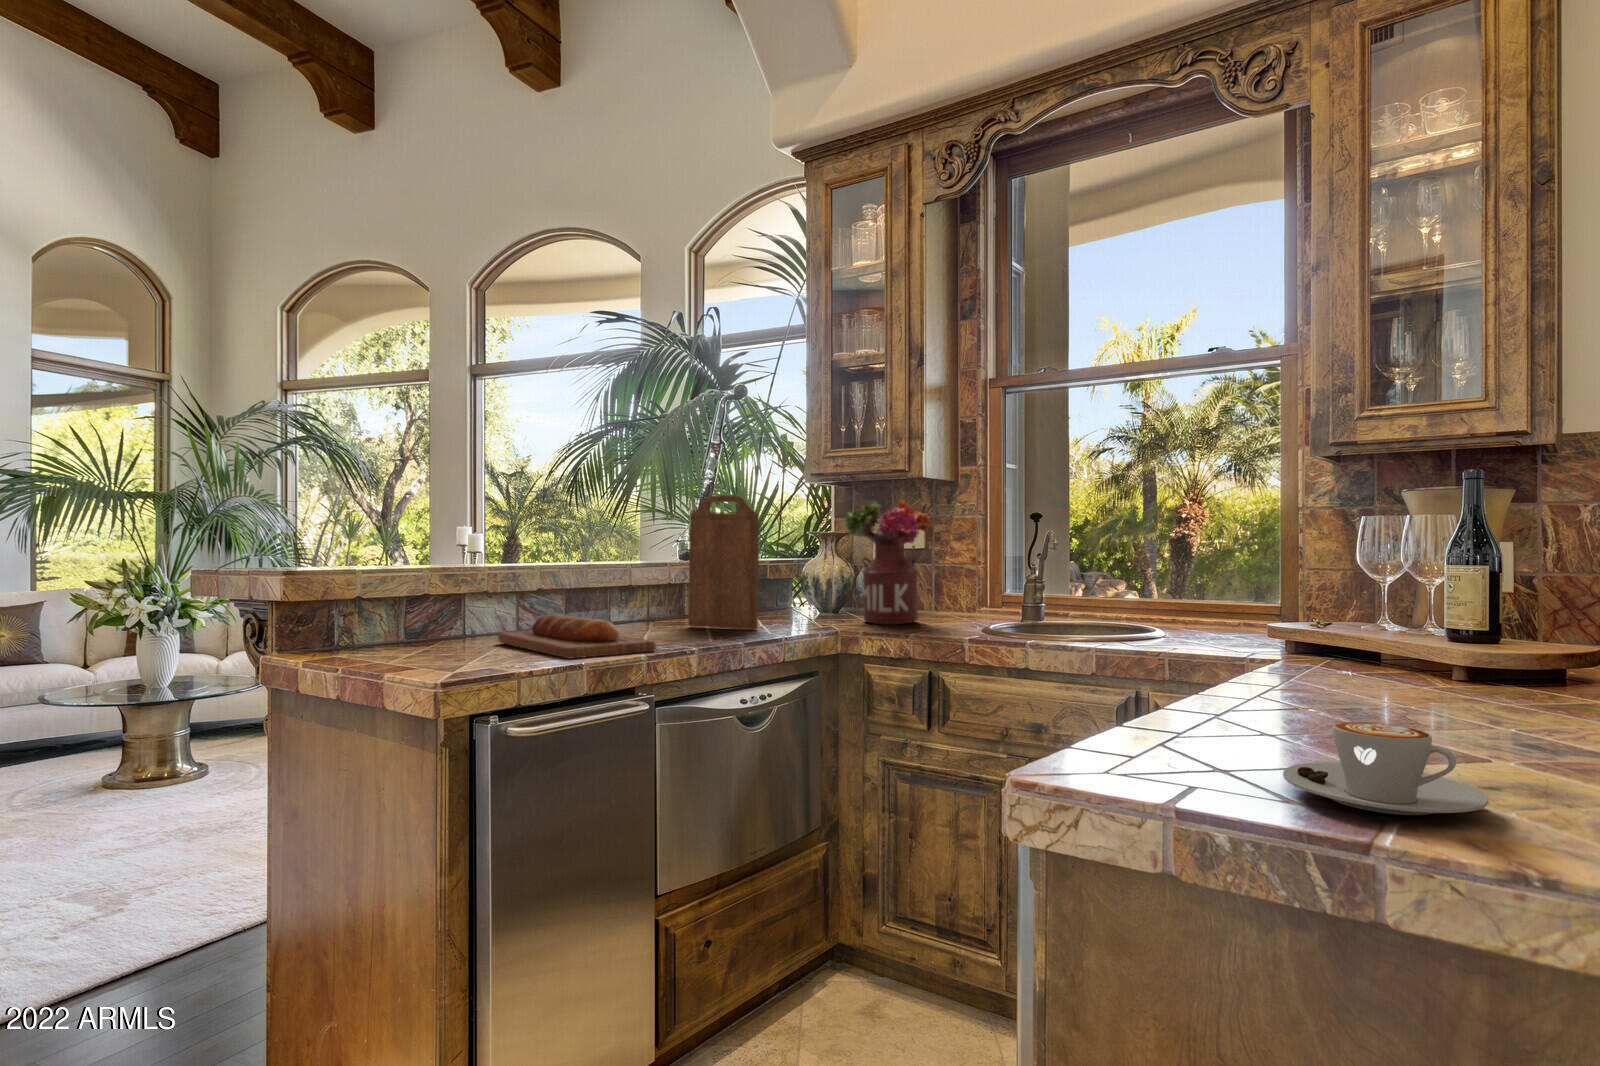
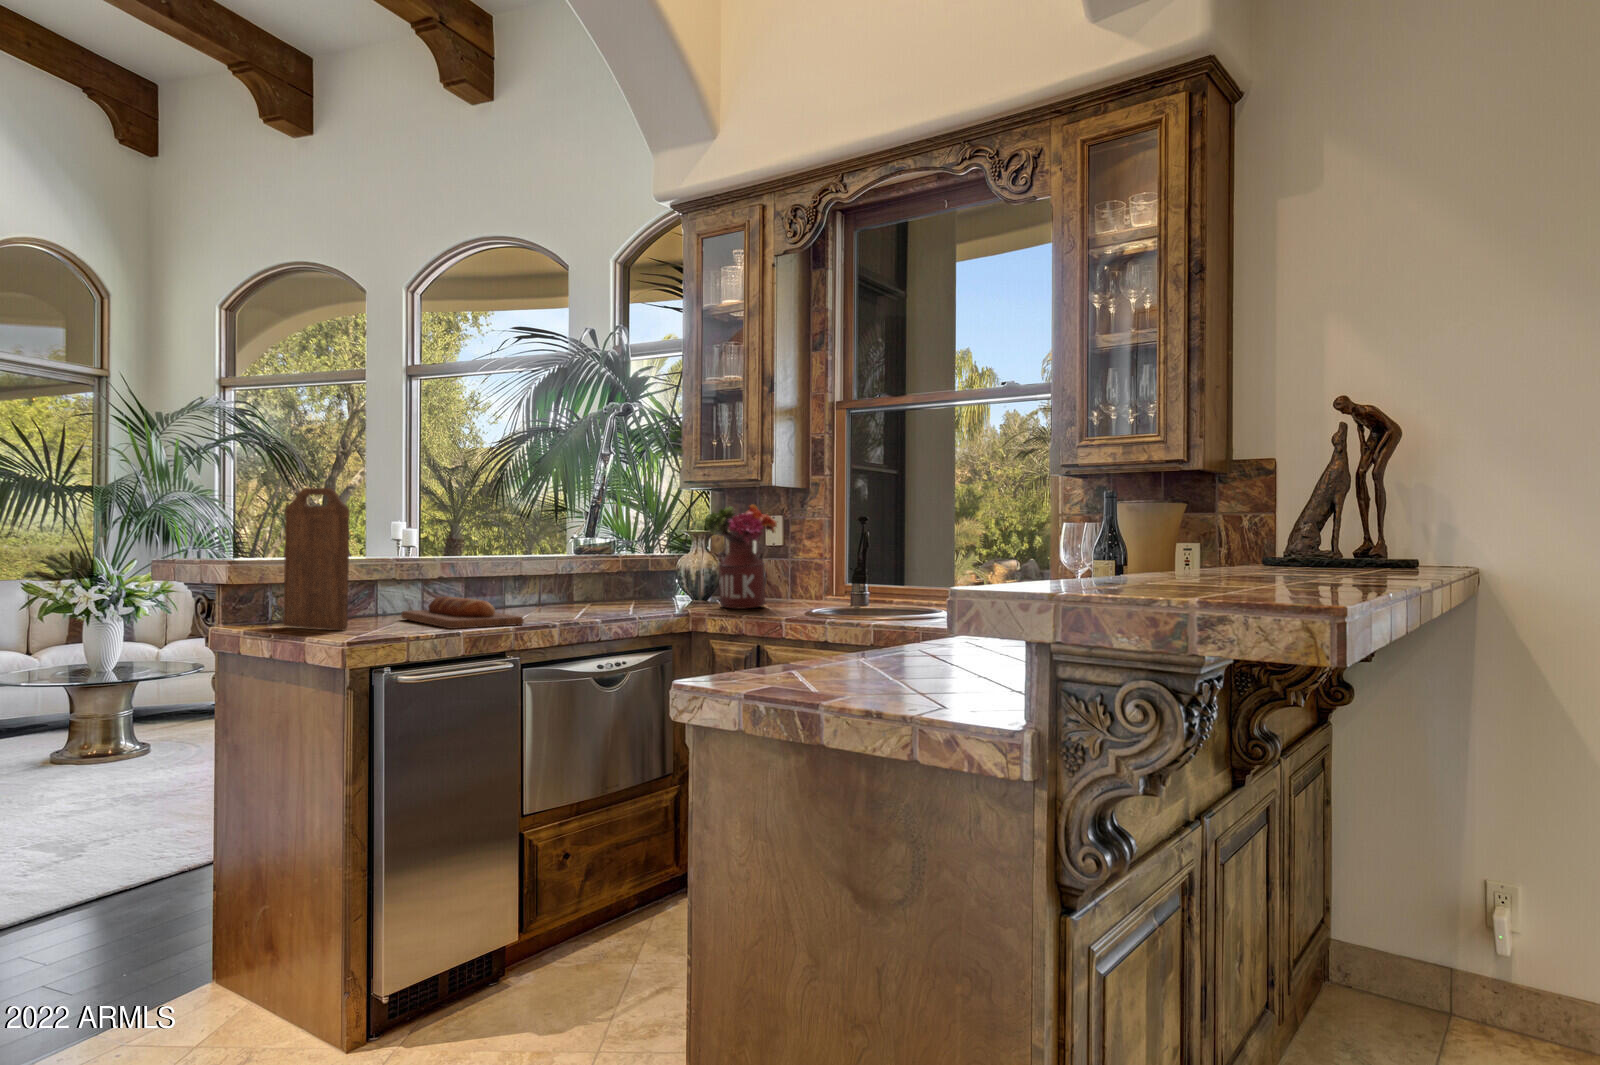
cutting board: present [688,495,759,630] -> present [283,488,350,630]
coffee cup: present [1283,722,1489,815] -> none [817,648,915,695]

